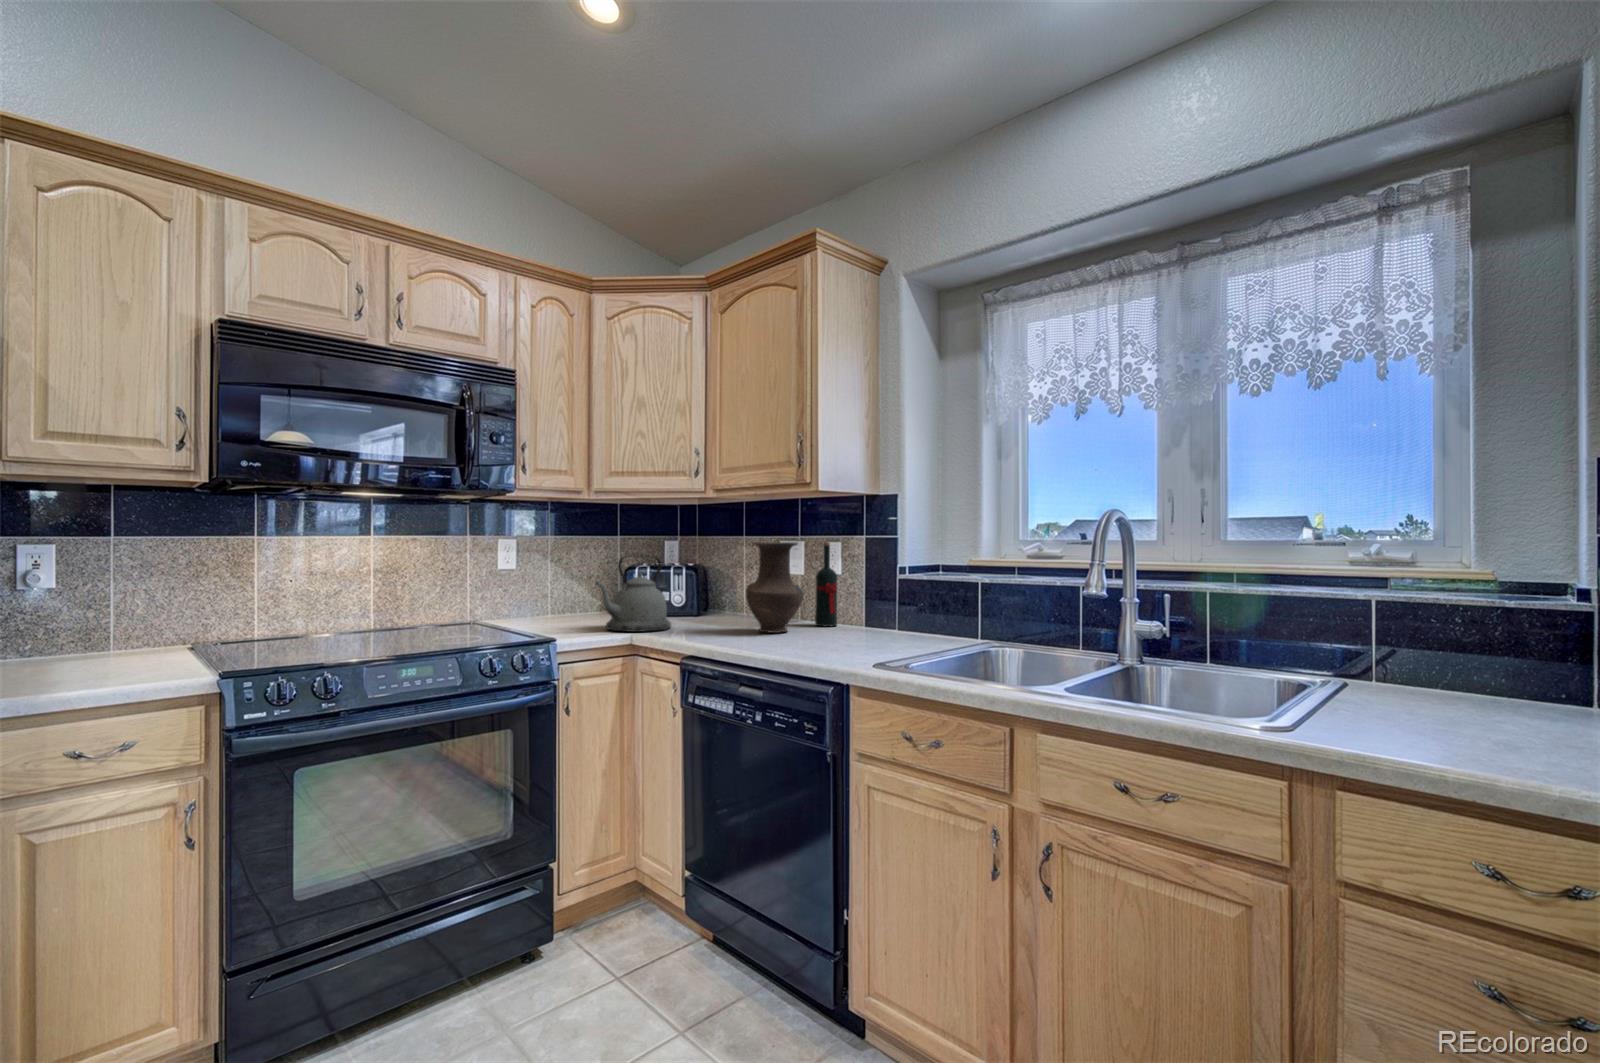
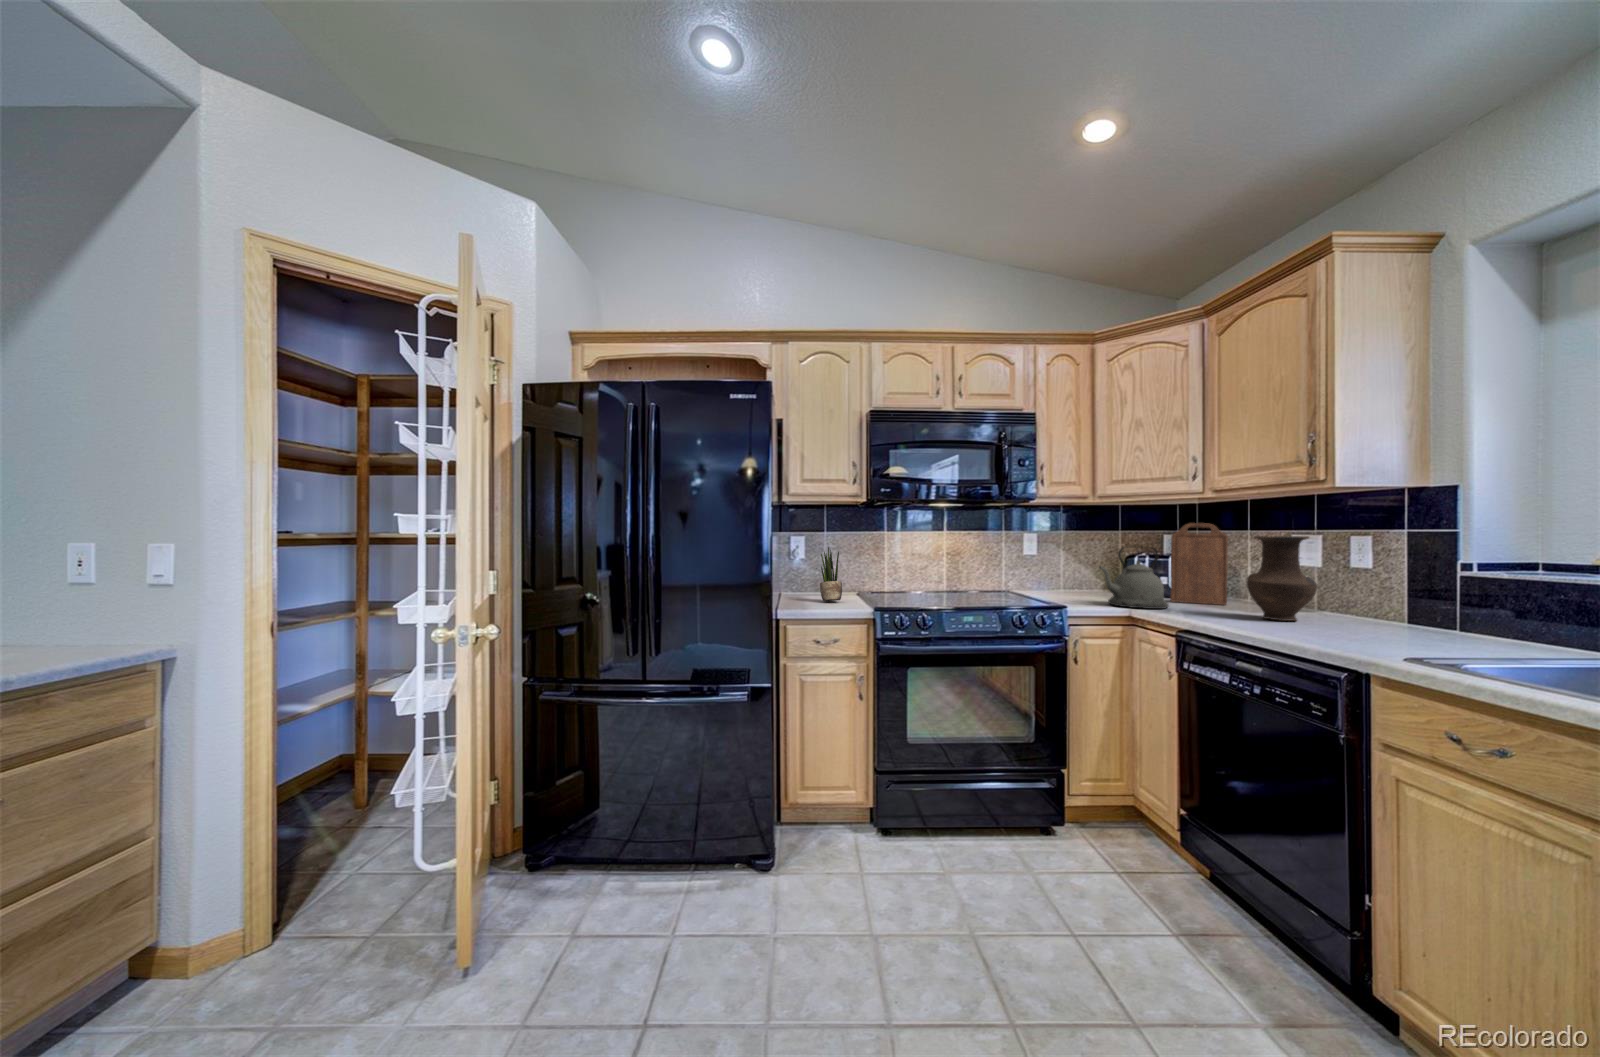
cutting board: none [672,528,727,619] -> present [1170,523,1228,605]
wine bottle: present [815,542,837,626] -> none [1335,536,1366,621]
potted plant: none [89,564,148,671] -> present [820,547,842,601]

